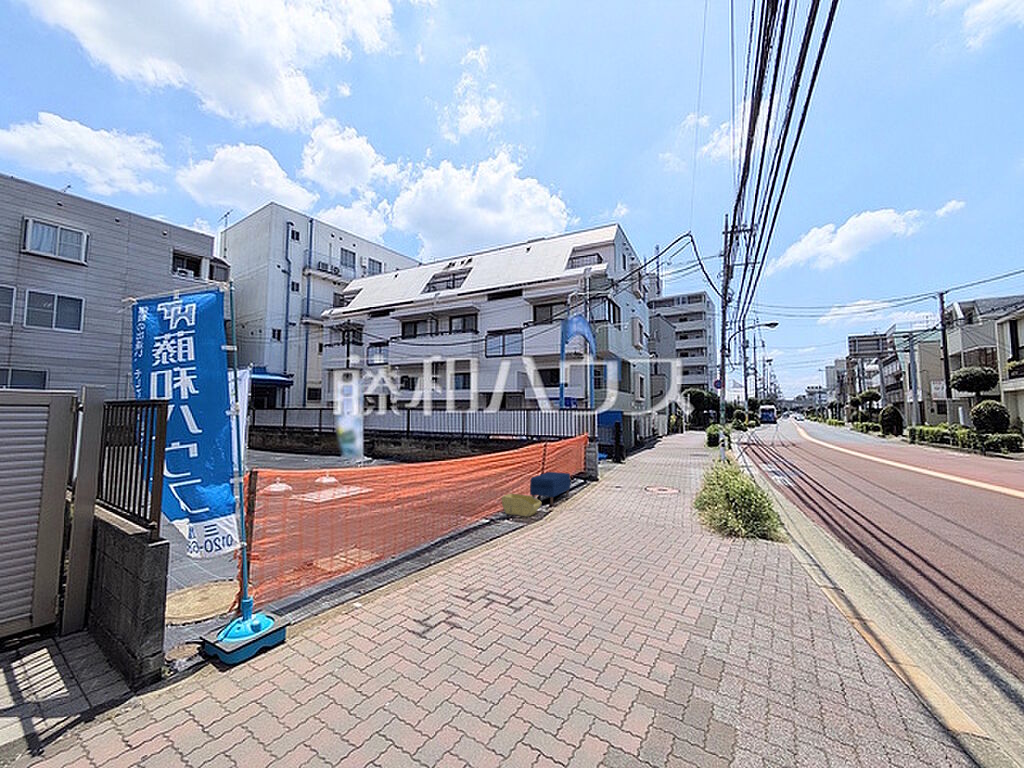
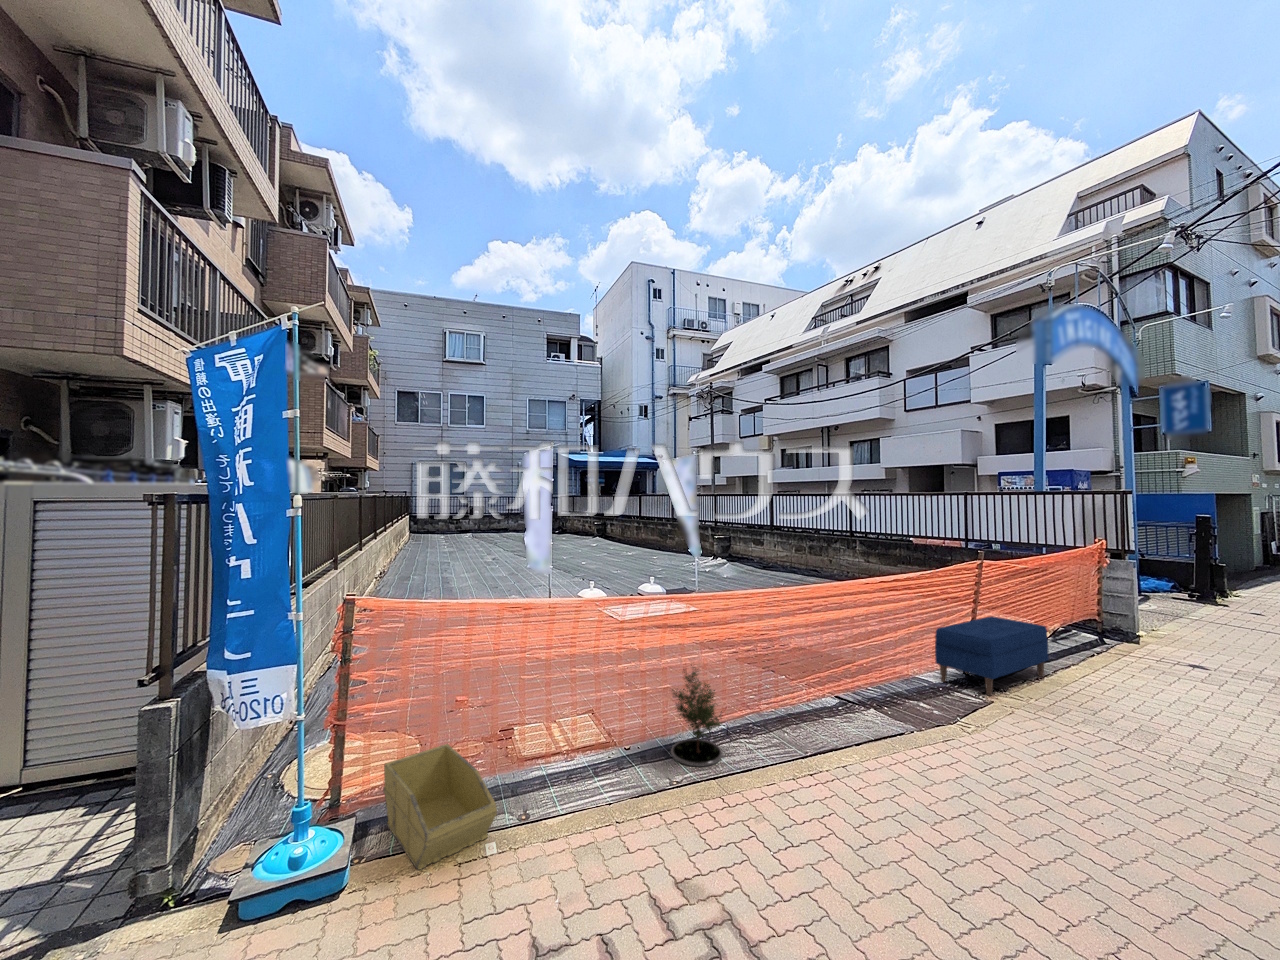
storage bin: present [502,494,541,517] -> present [383,744,497,870]
potted tree: none [436,495,465,543] -> present [671,669,722,767]

